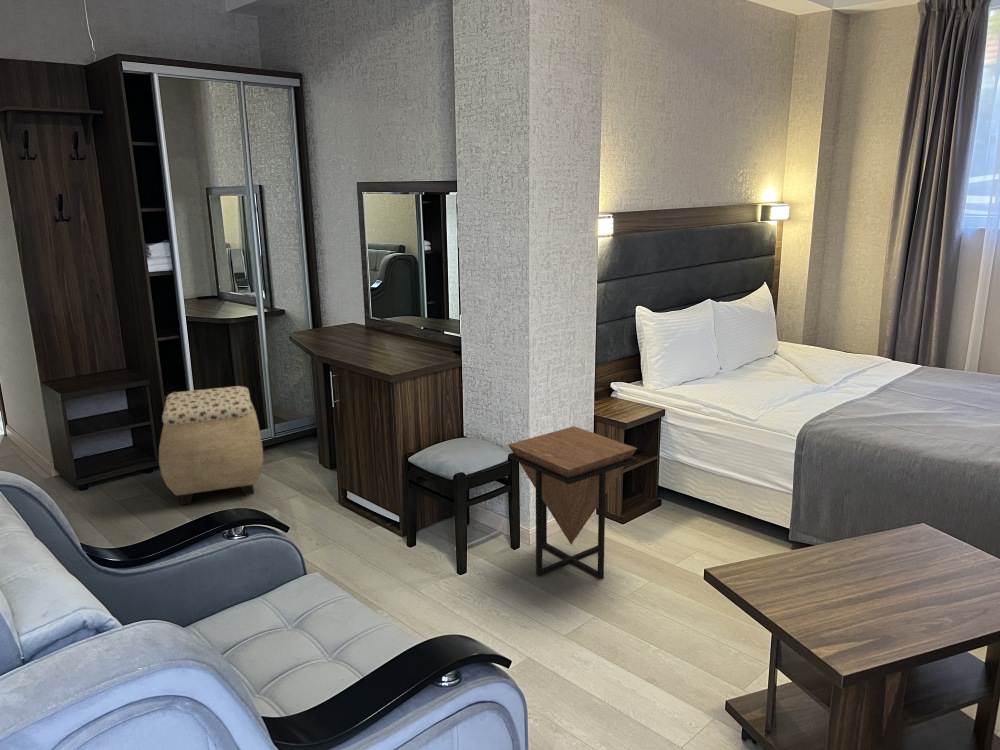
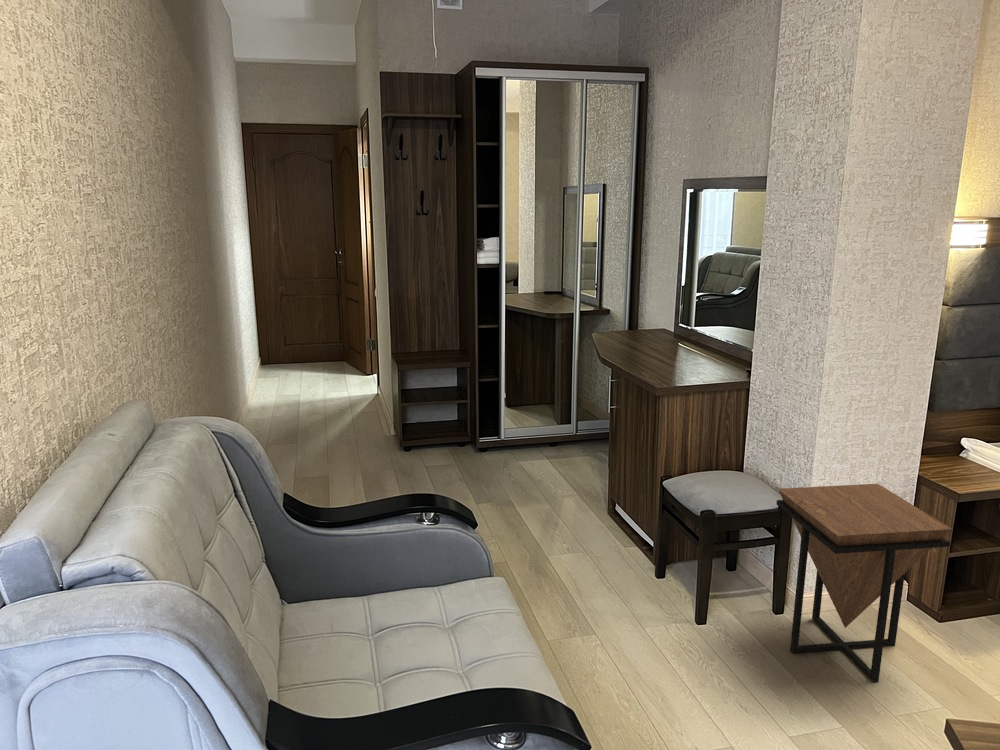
ottoman: present [159,386,263,505] -> none [456,376,558,485]

